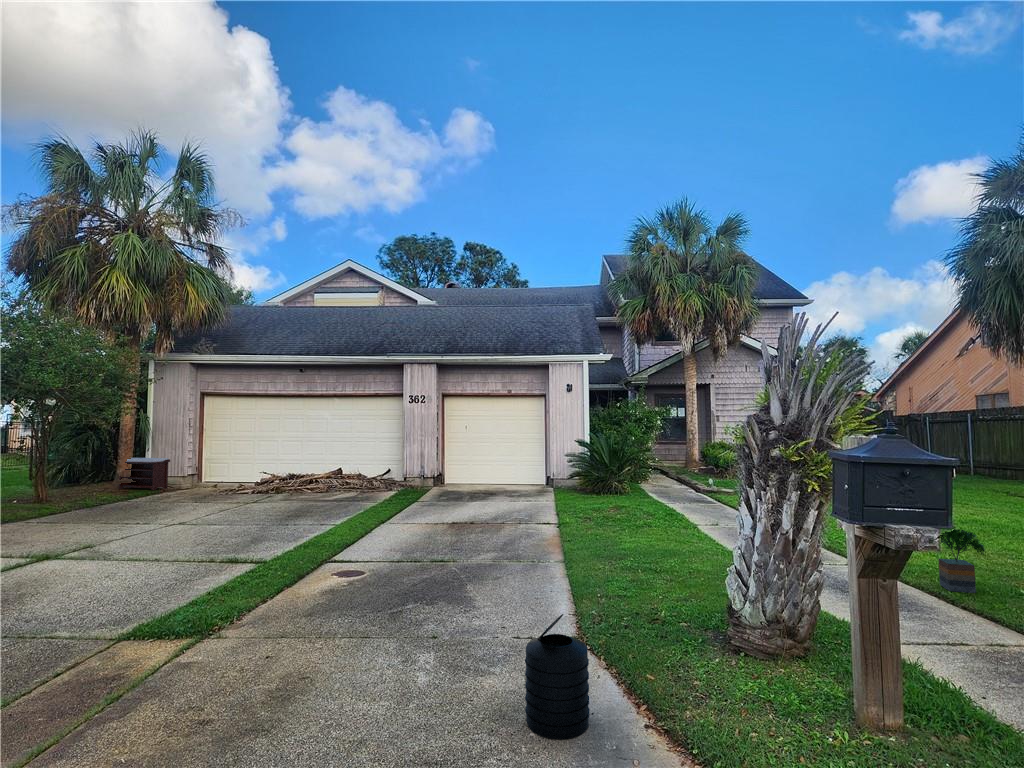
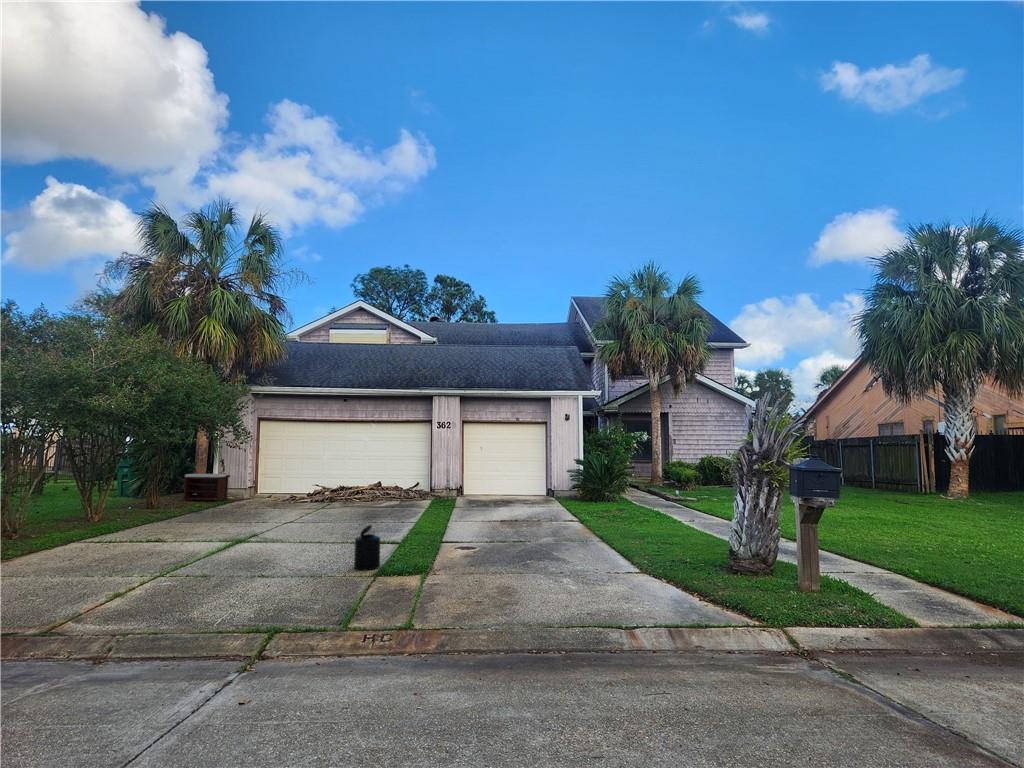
potted tree: present [938,529,985,593] -> none [833,514,864,552]
trash can: present [525,614,590,740] -> present [354,525,380,570]

